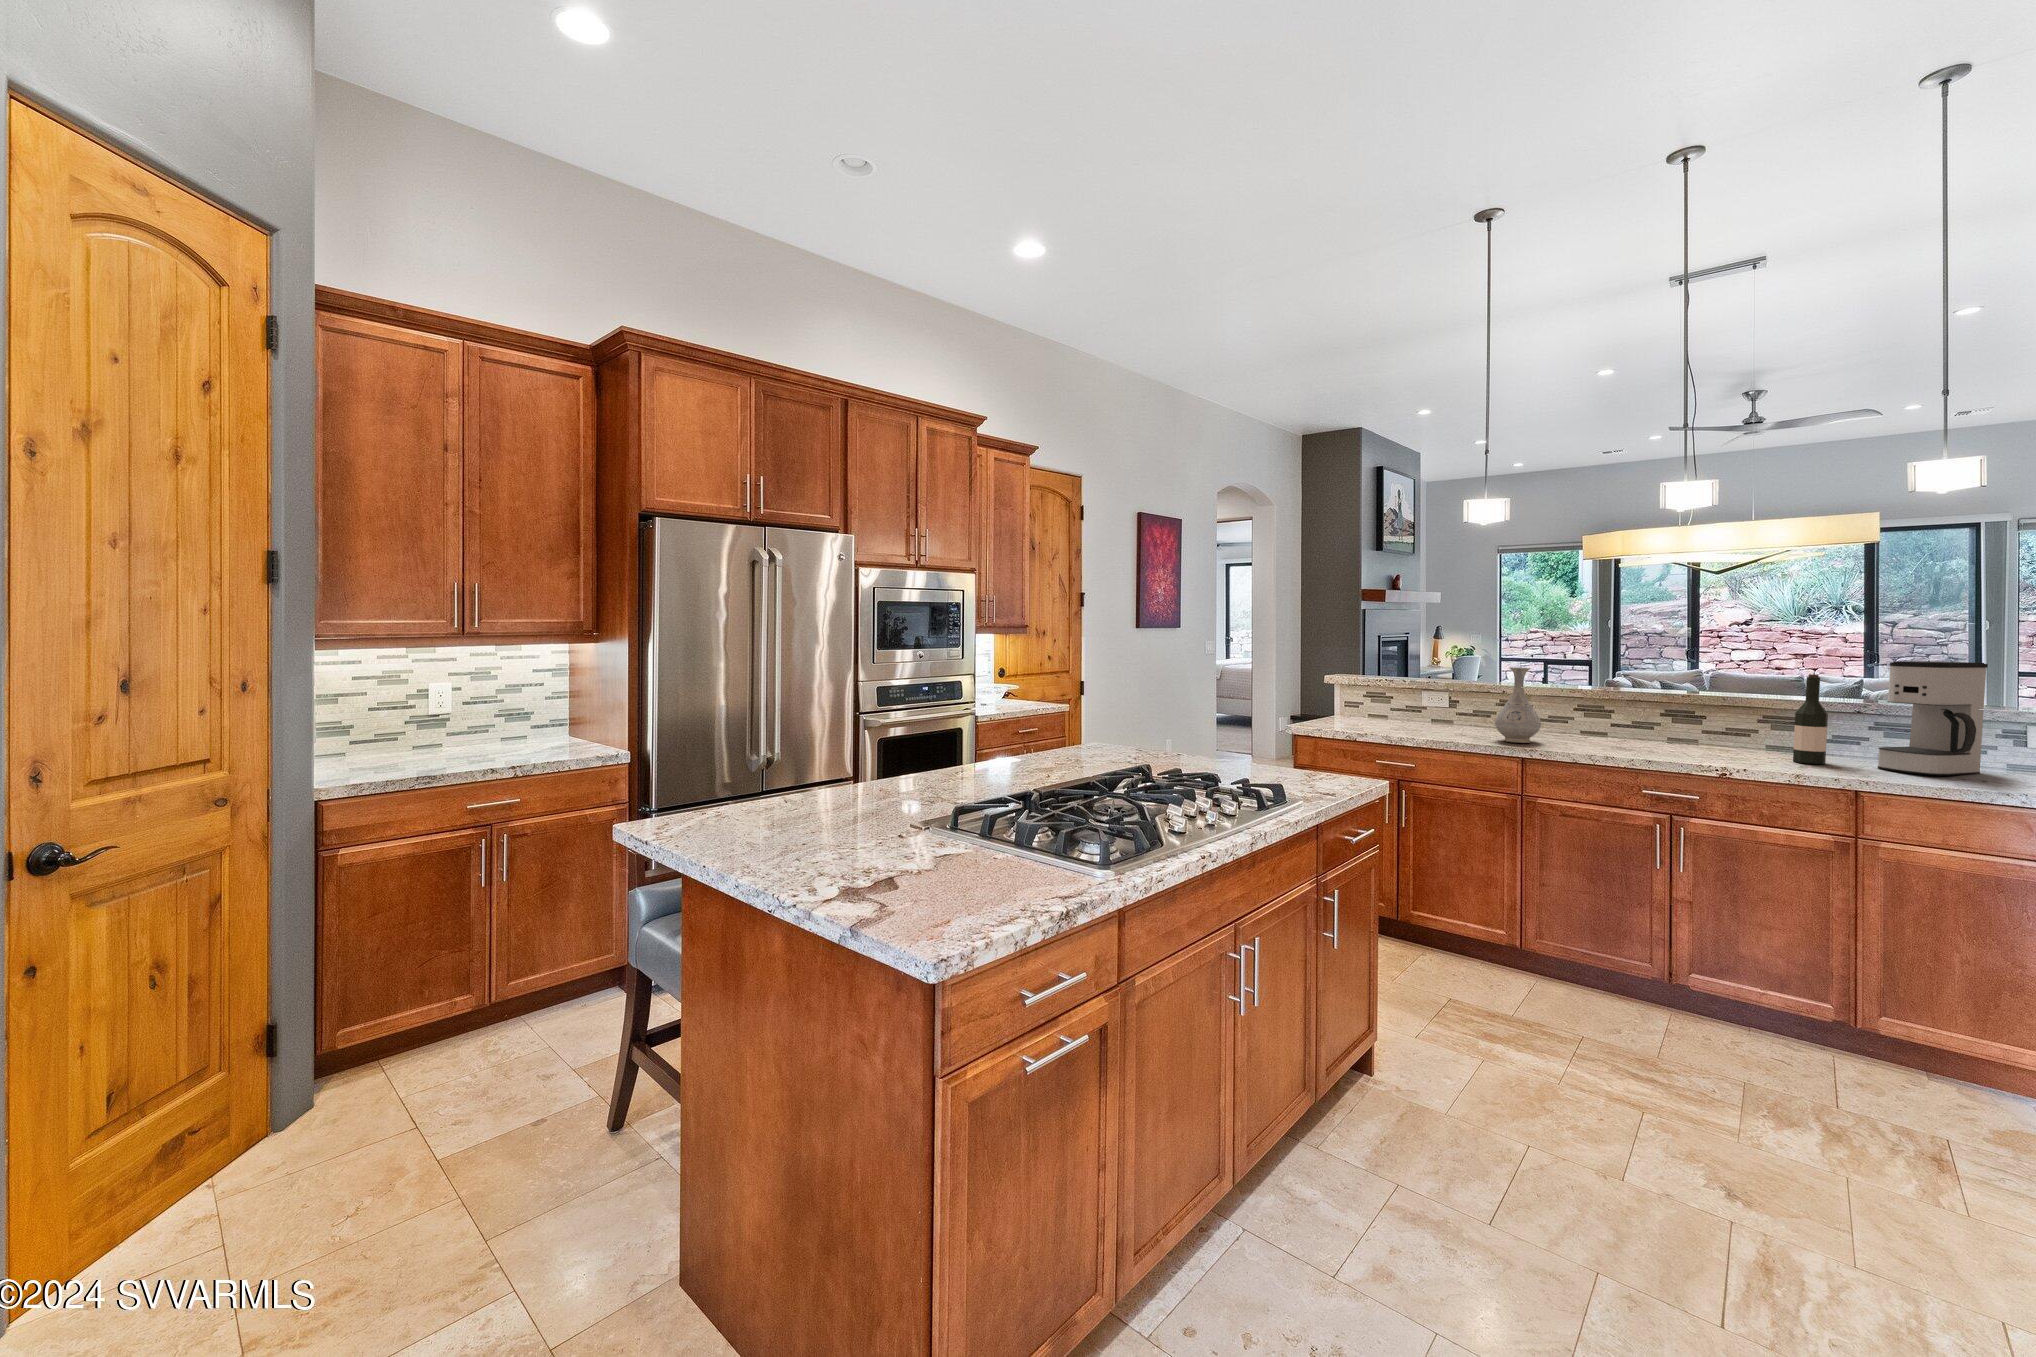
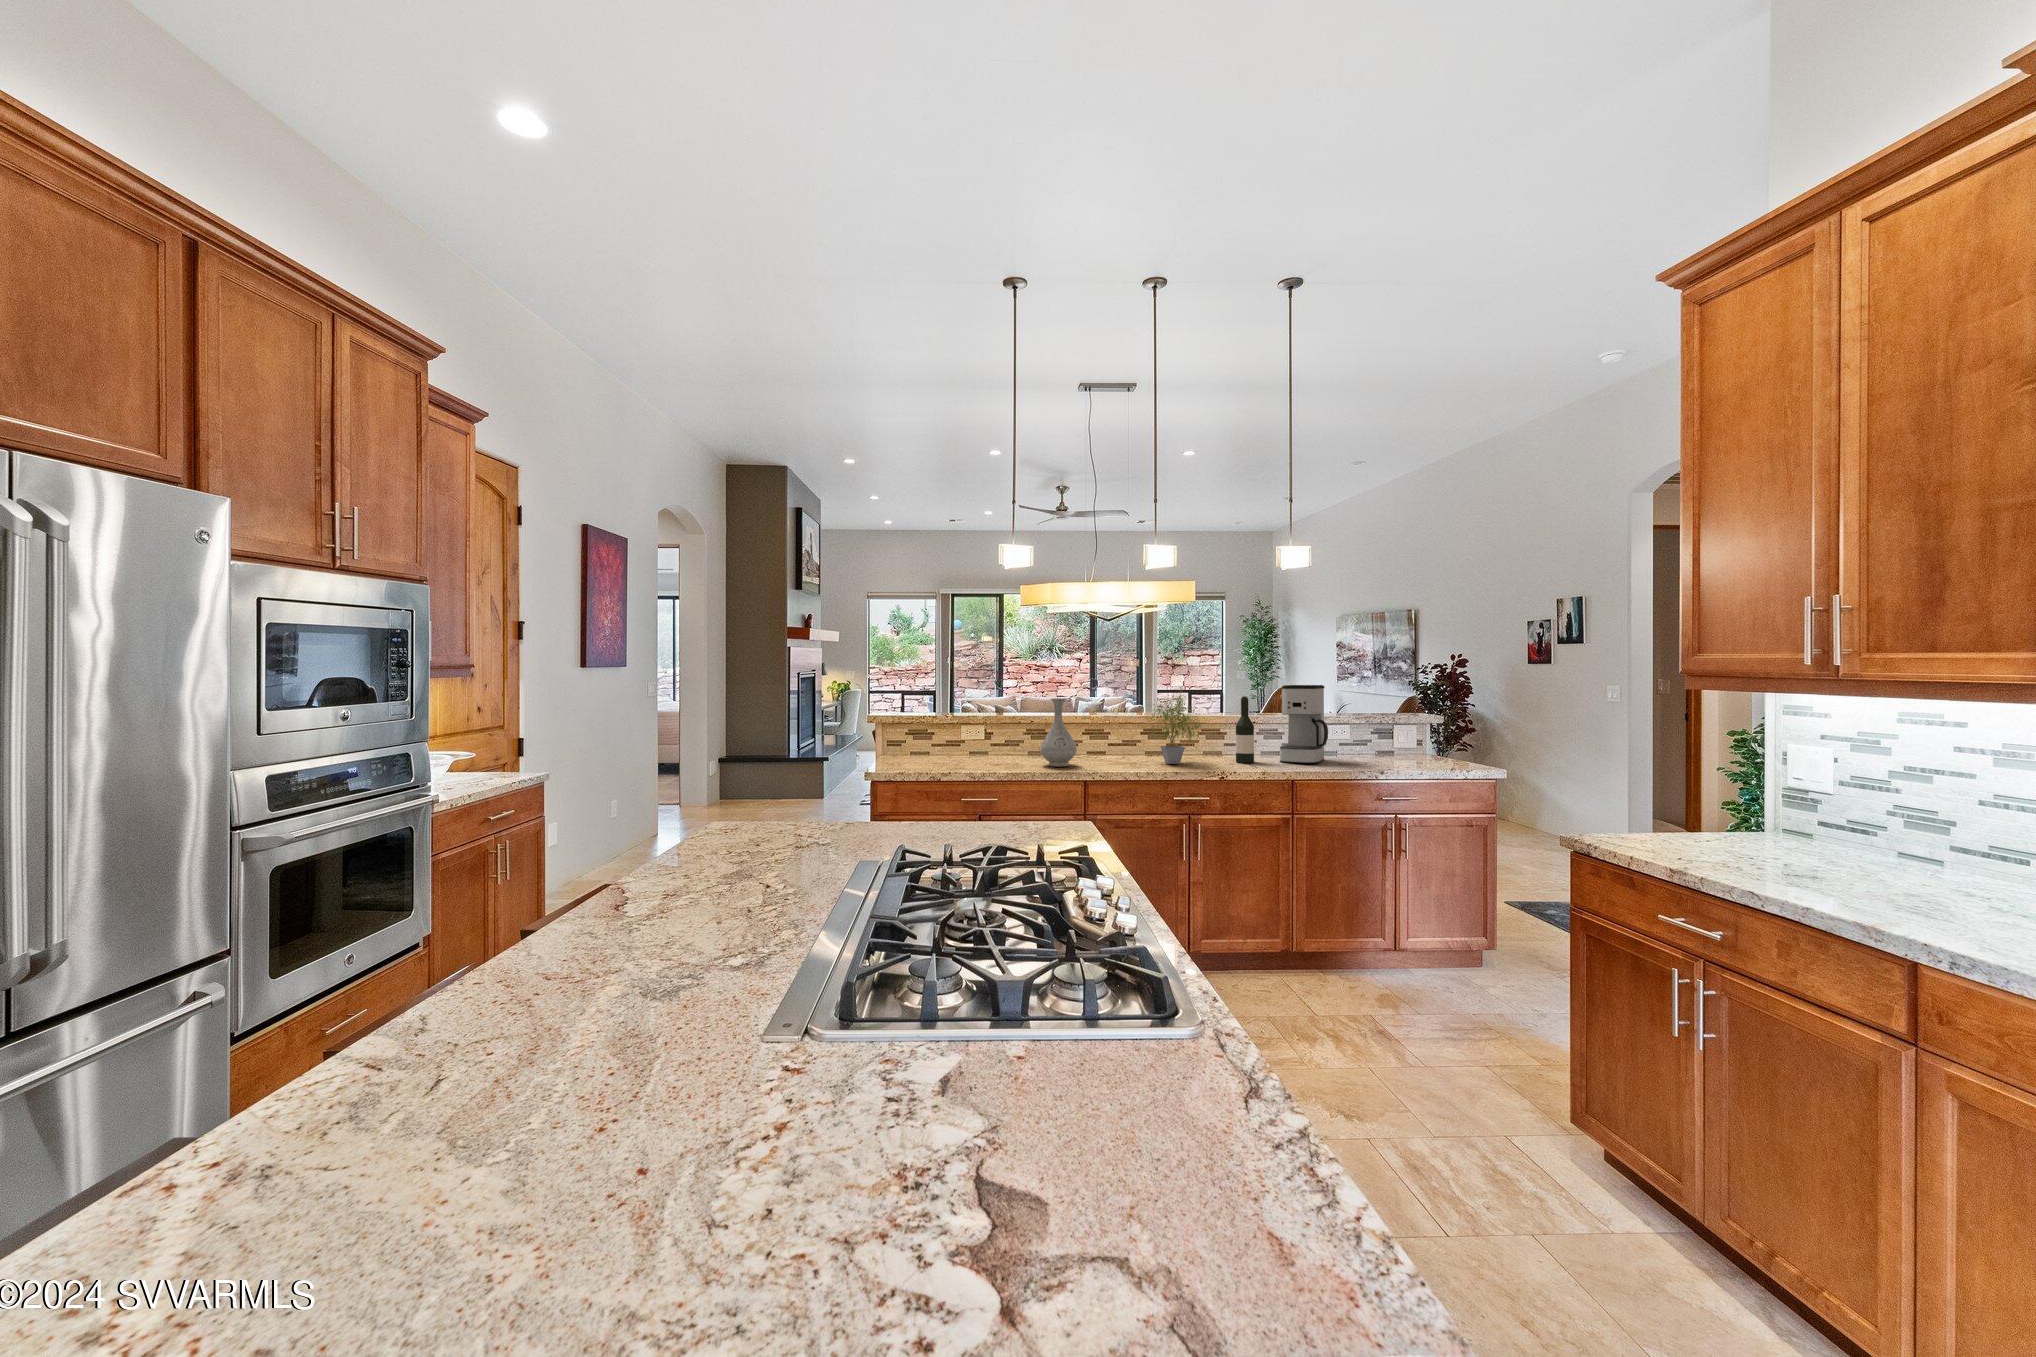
potted plant: none [1644,658,1738,755] -> present [1150,687,1201,764]

